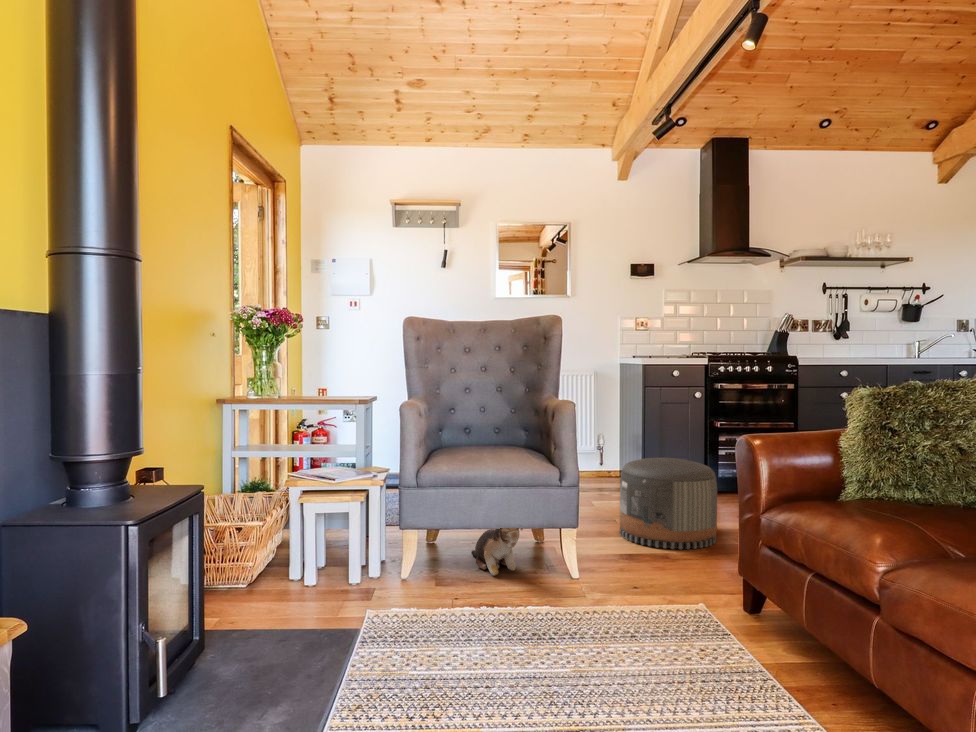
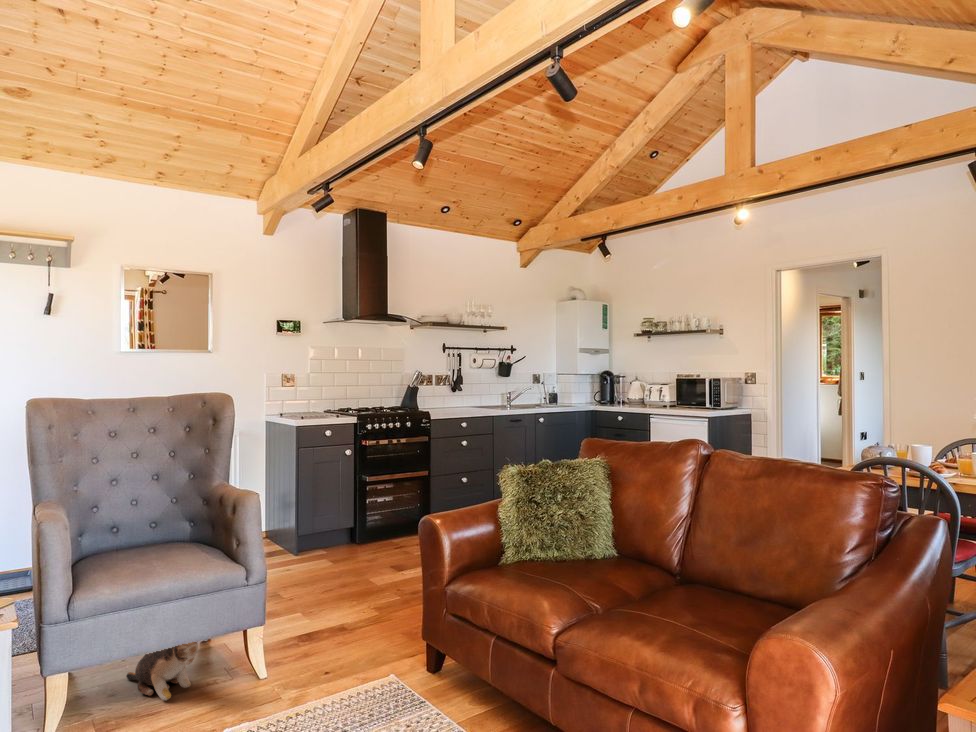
pouf: present [620,458,717,549] -> none [289,524,382,619]

